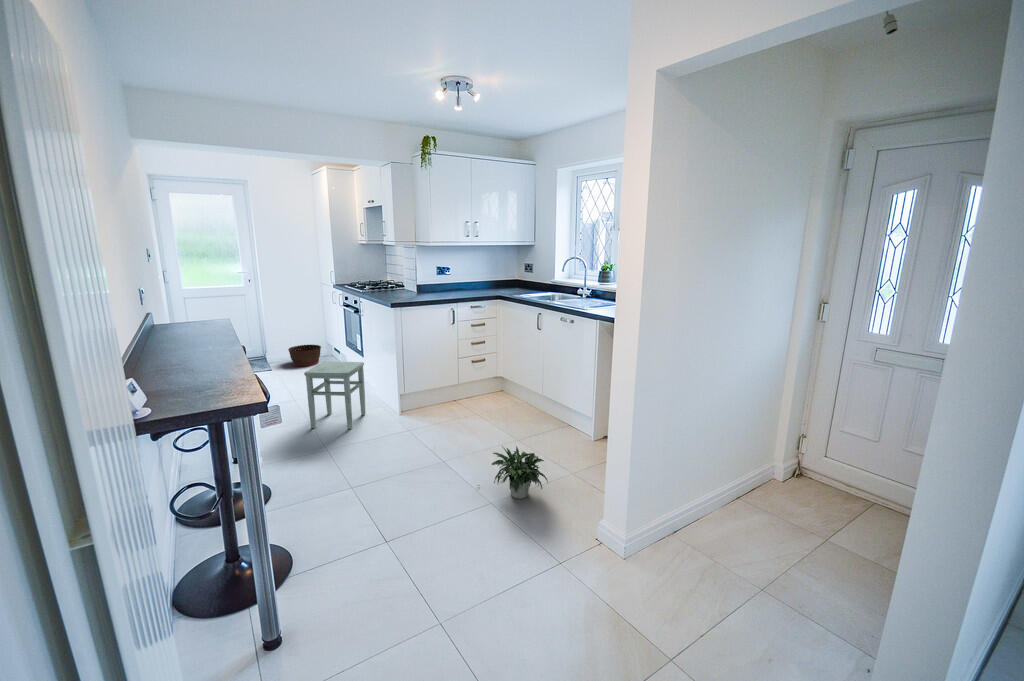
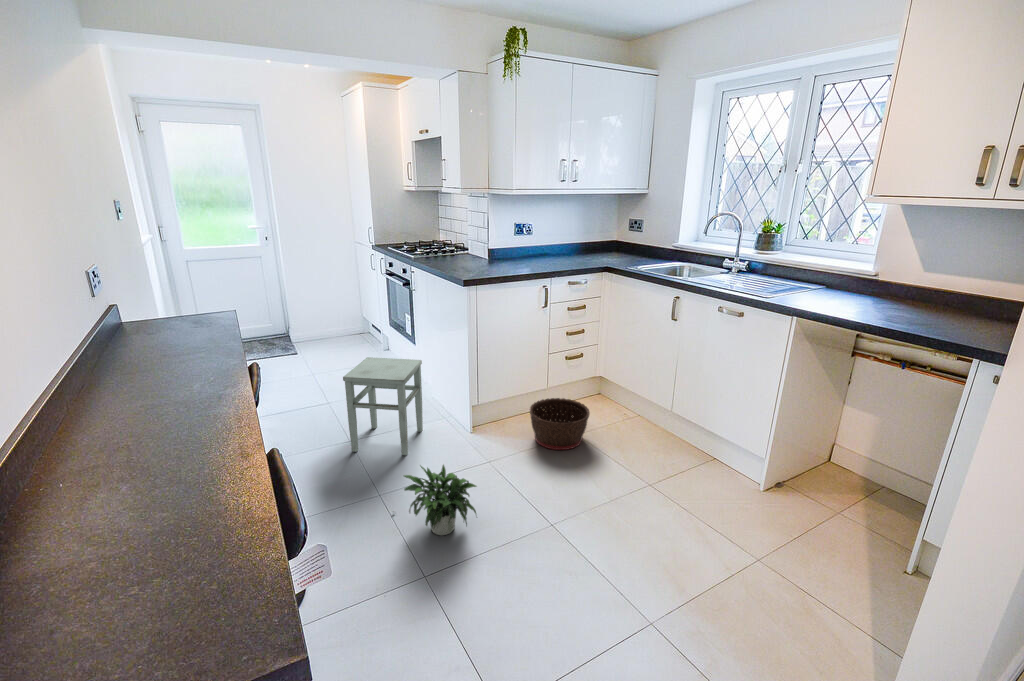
basket: present [288,345,321,366] -> present [530,398,590,450]
potted plant: present [478,446,548,499] -> present [404,465,476,535]

